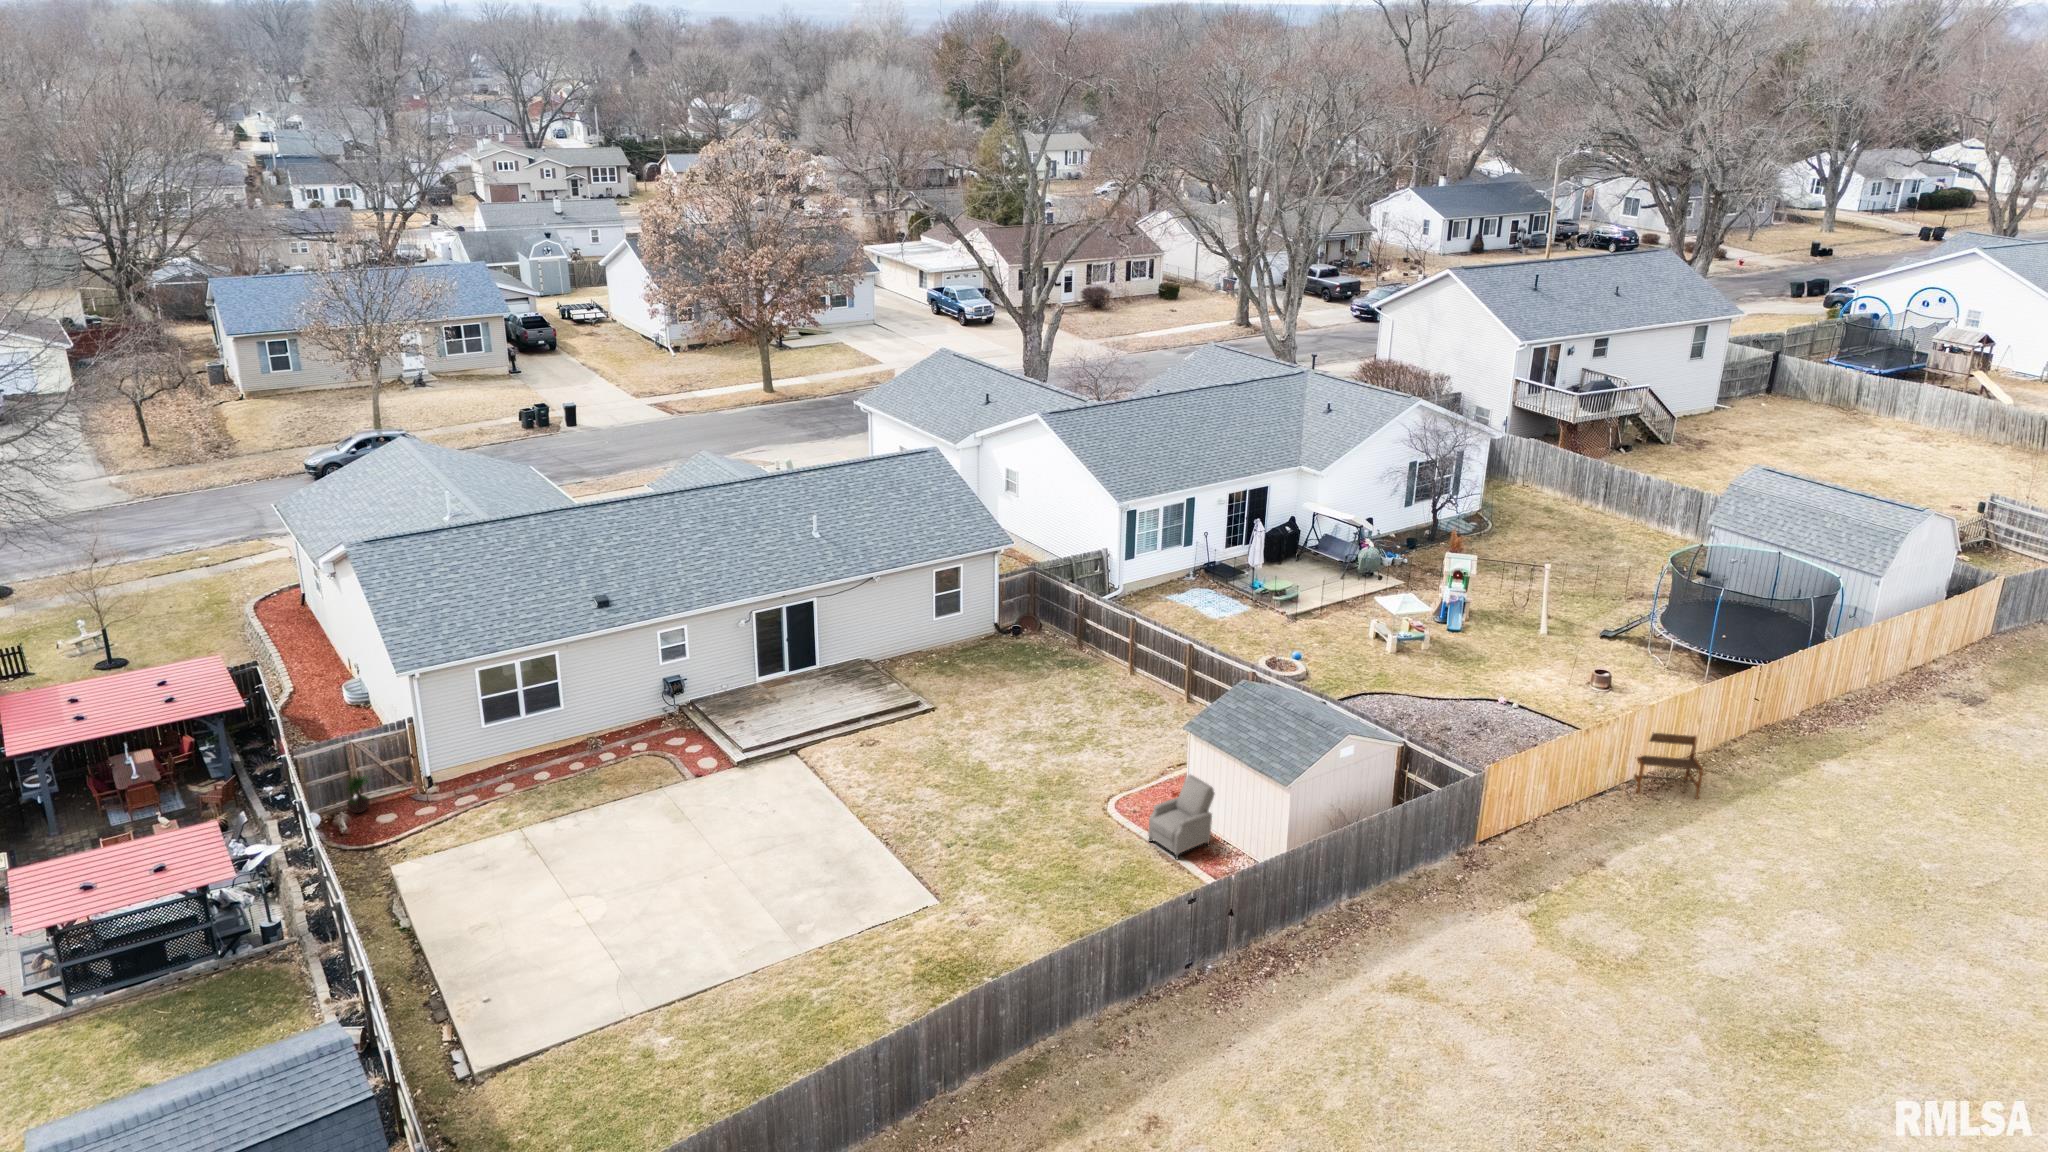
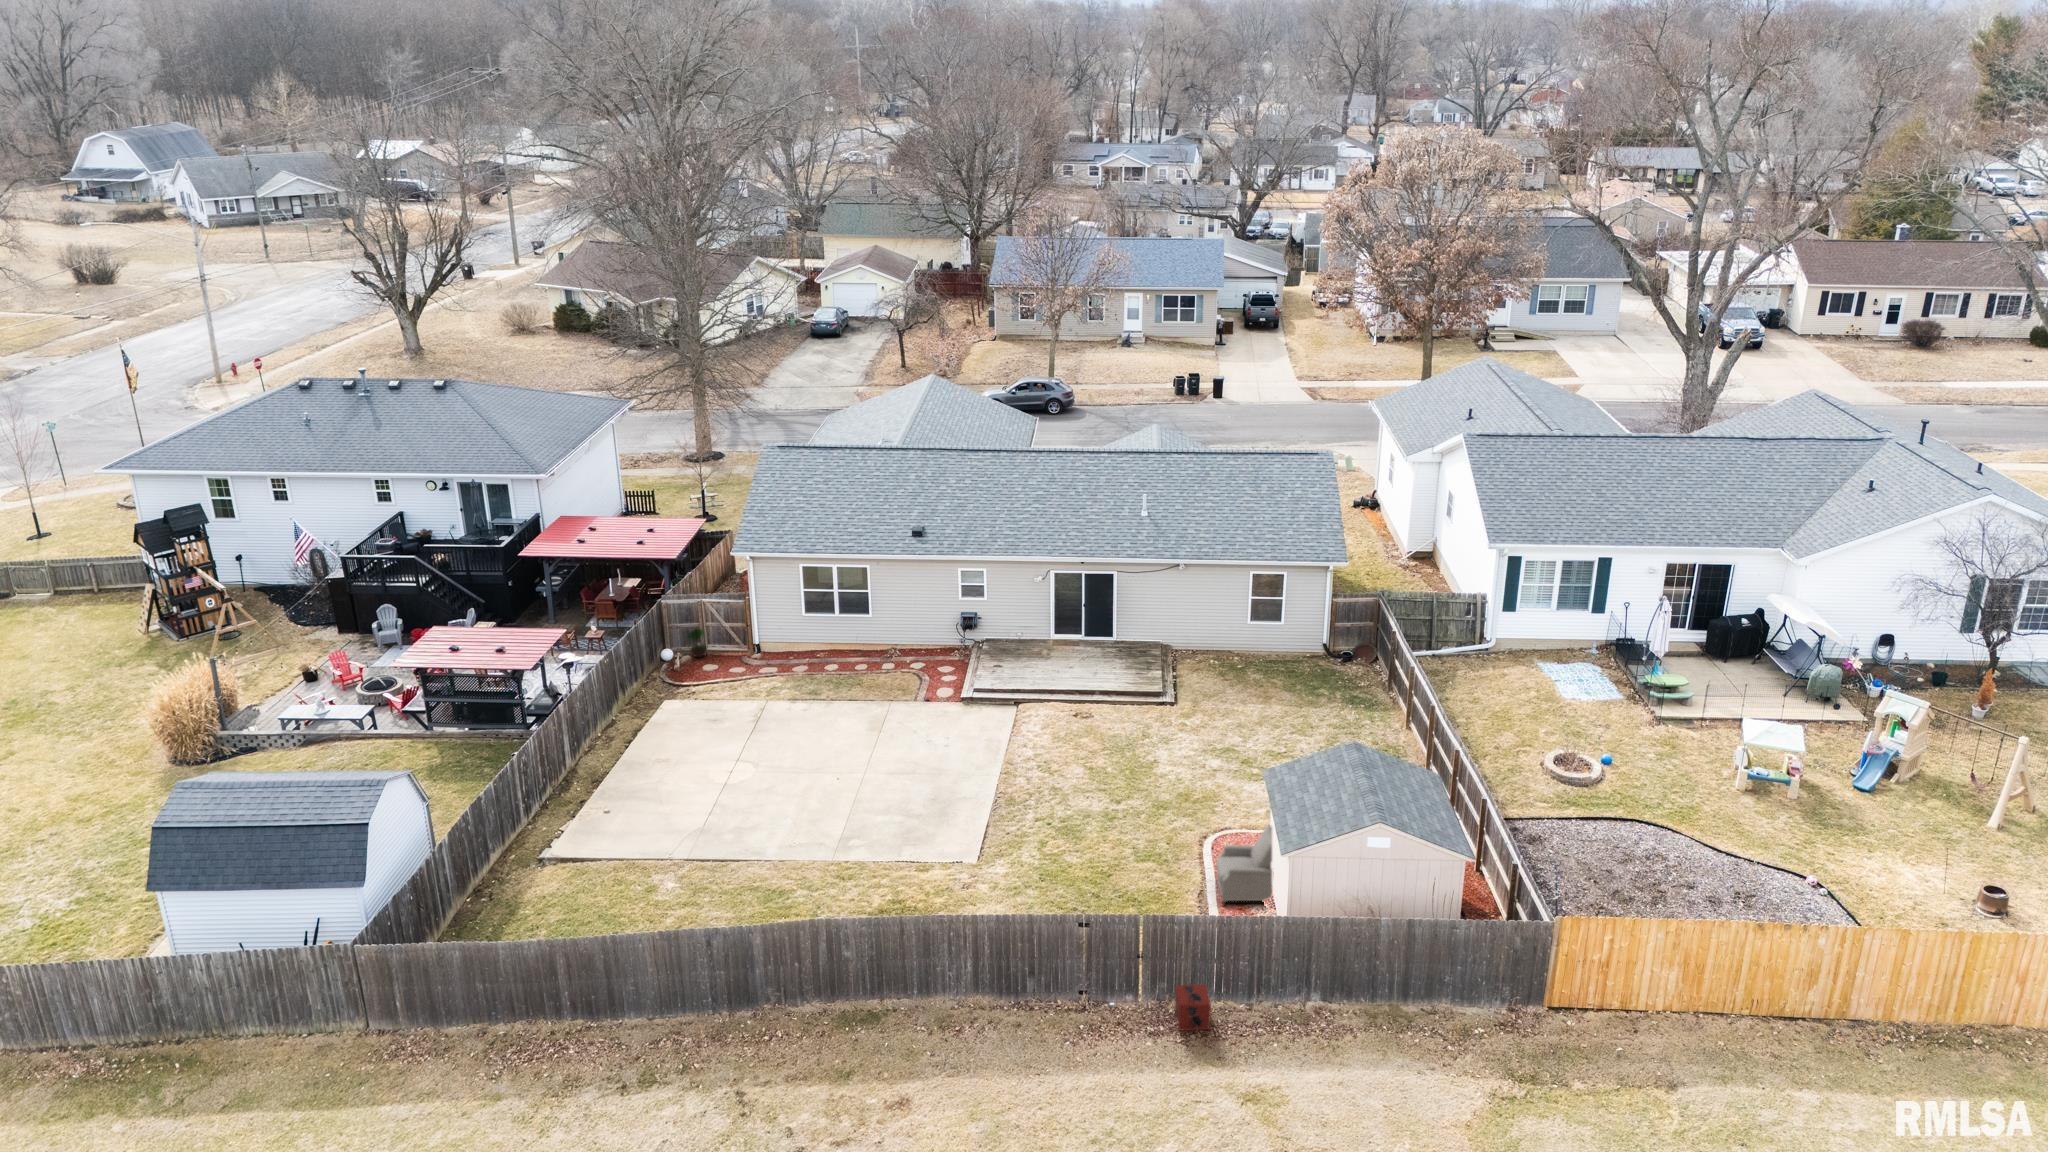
bench: present [1634,733,1703,798] -> none [1867,969,1987,1089]
storage box: none [1257,916,1300,965] -> present [1175,984,1211,1031]

